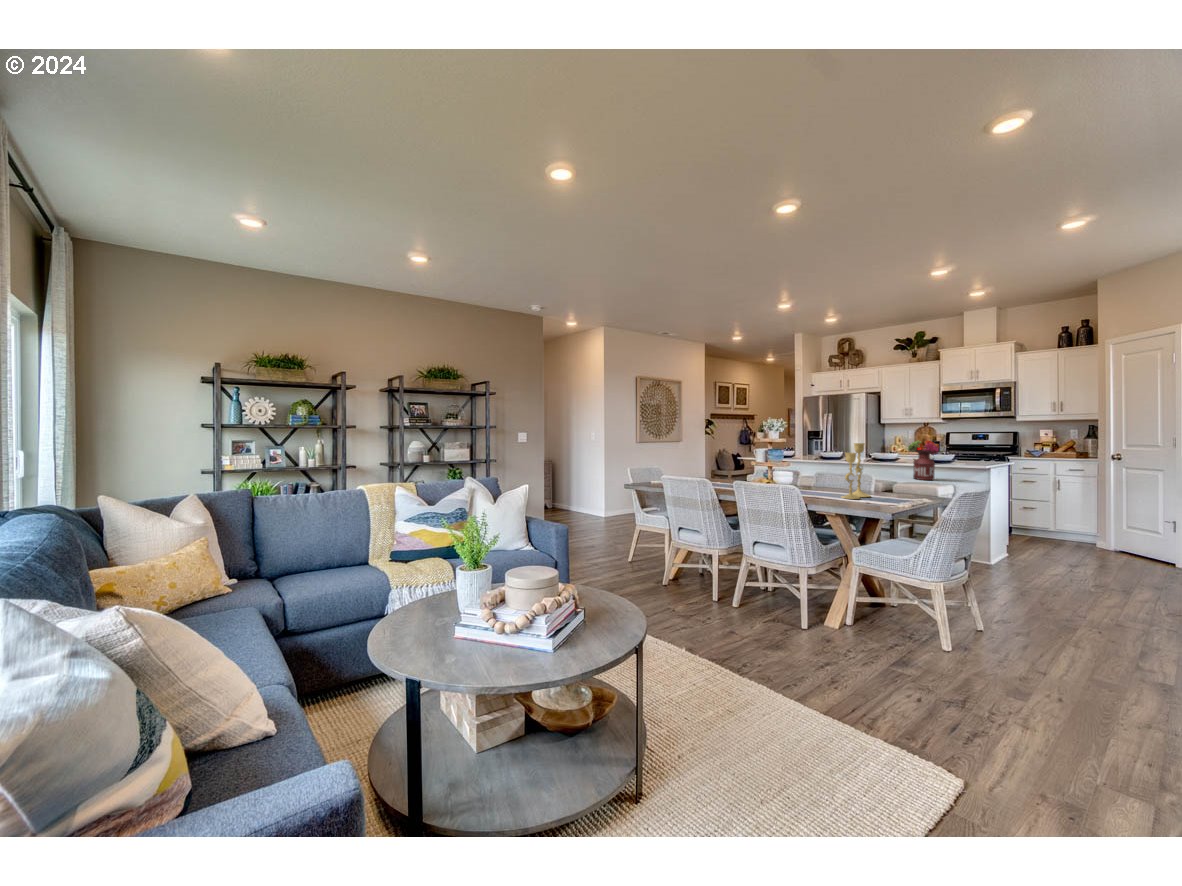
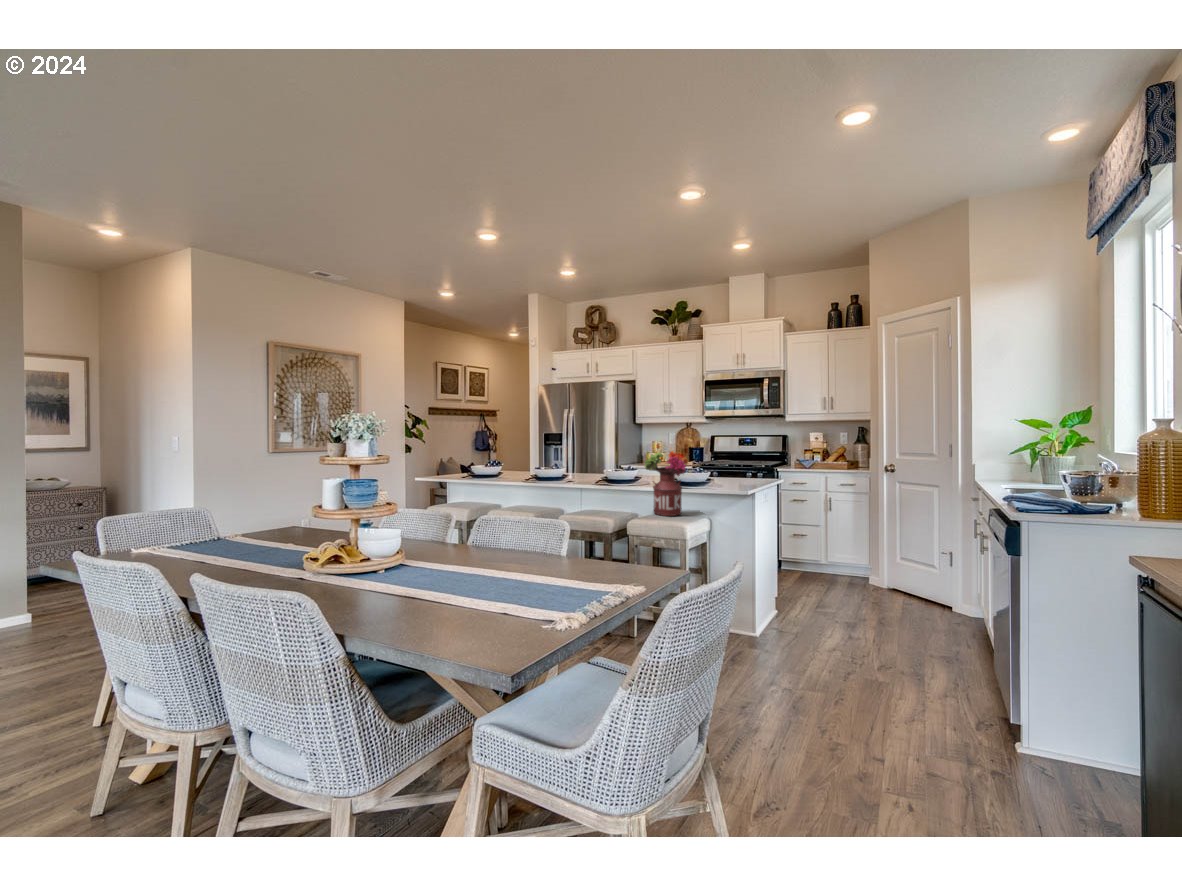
candlestick: present [842,443,870,499] -> none [474,467,542,594]

